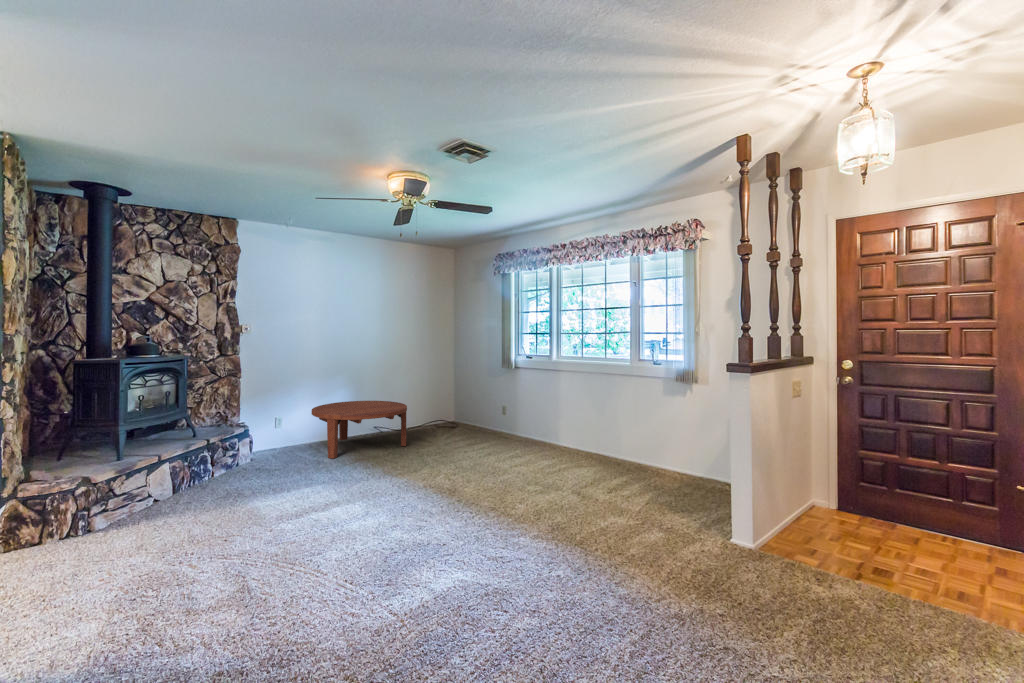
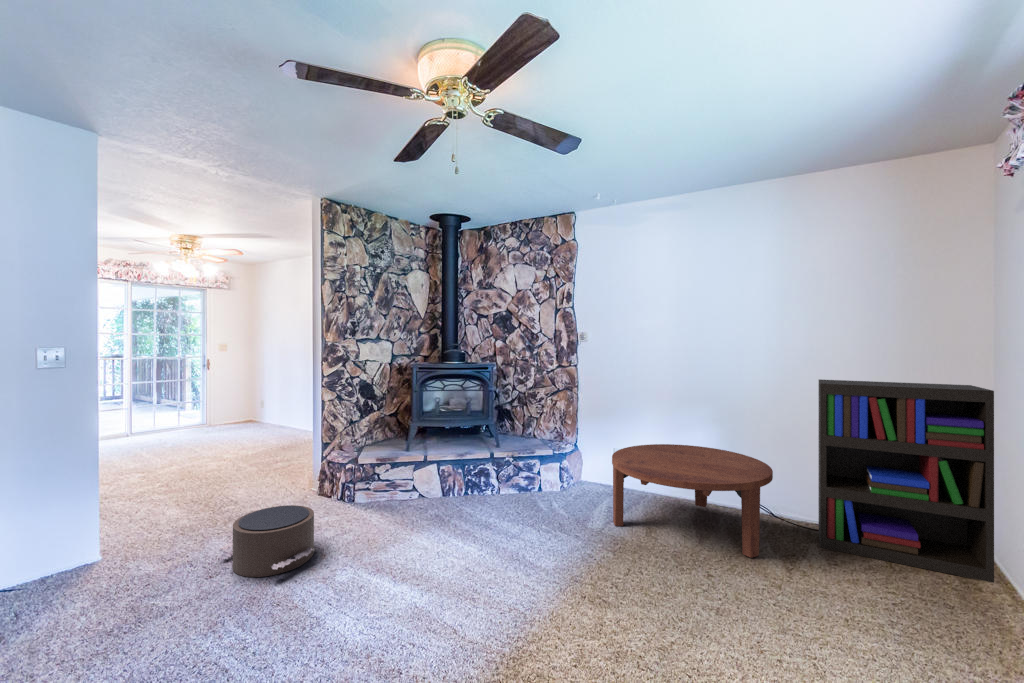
bookshelf: none [399,352,463,436] -> present [818,379,994,583]
pouf: none [123,507,242,580] -> present [220,505,314,577]

